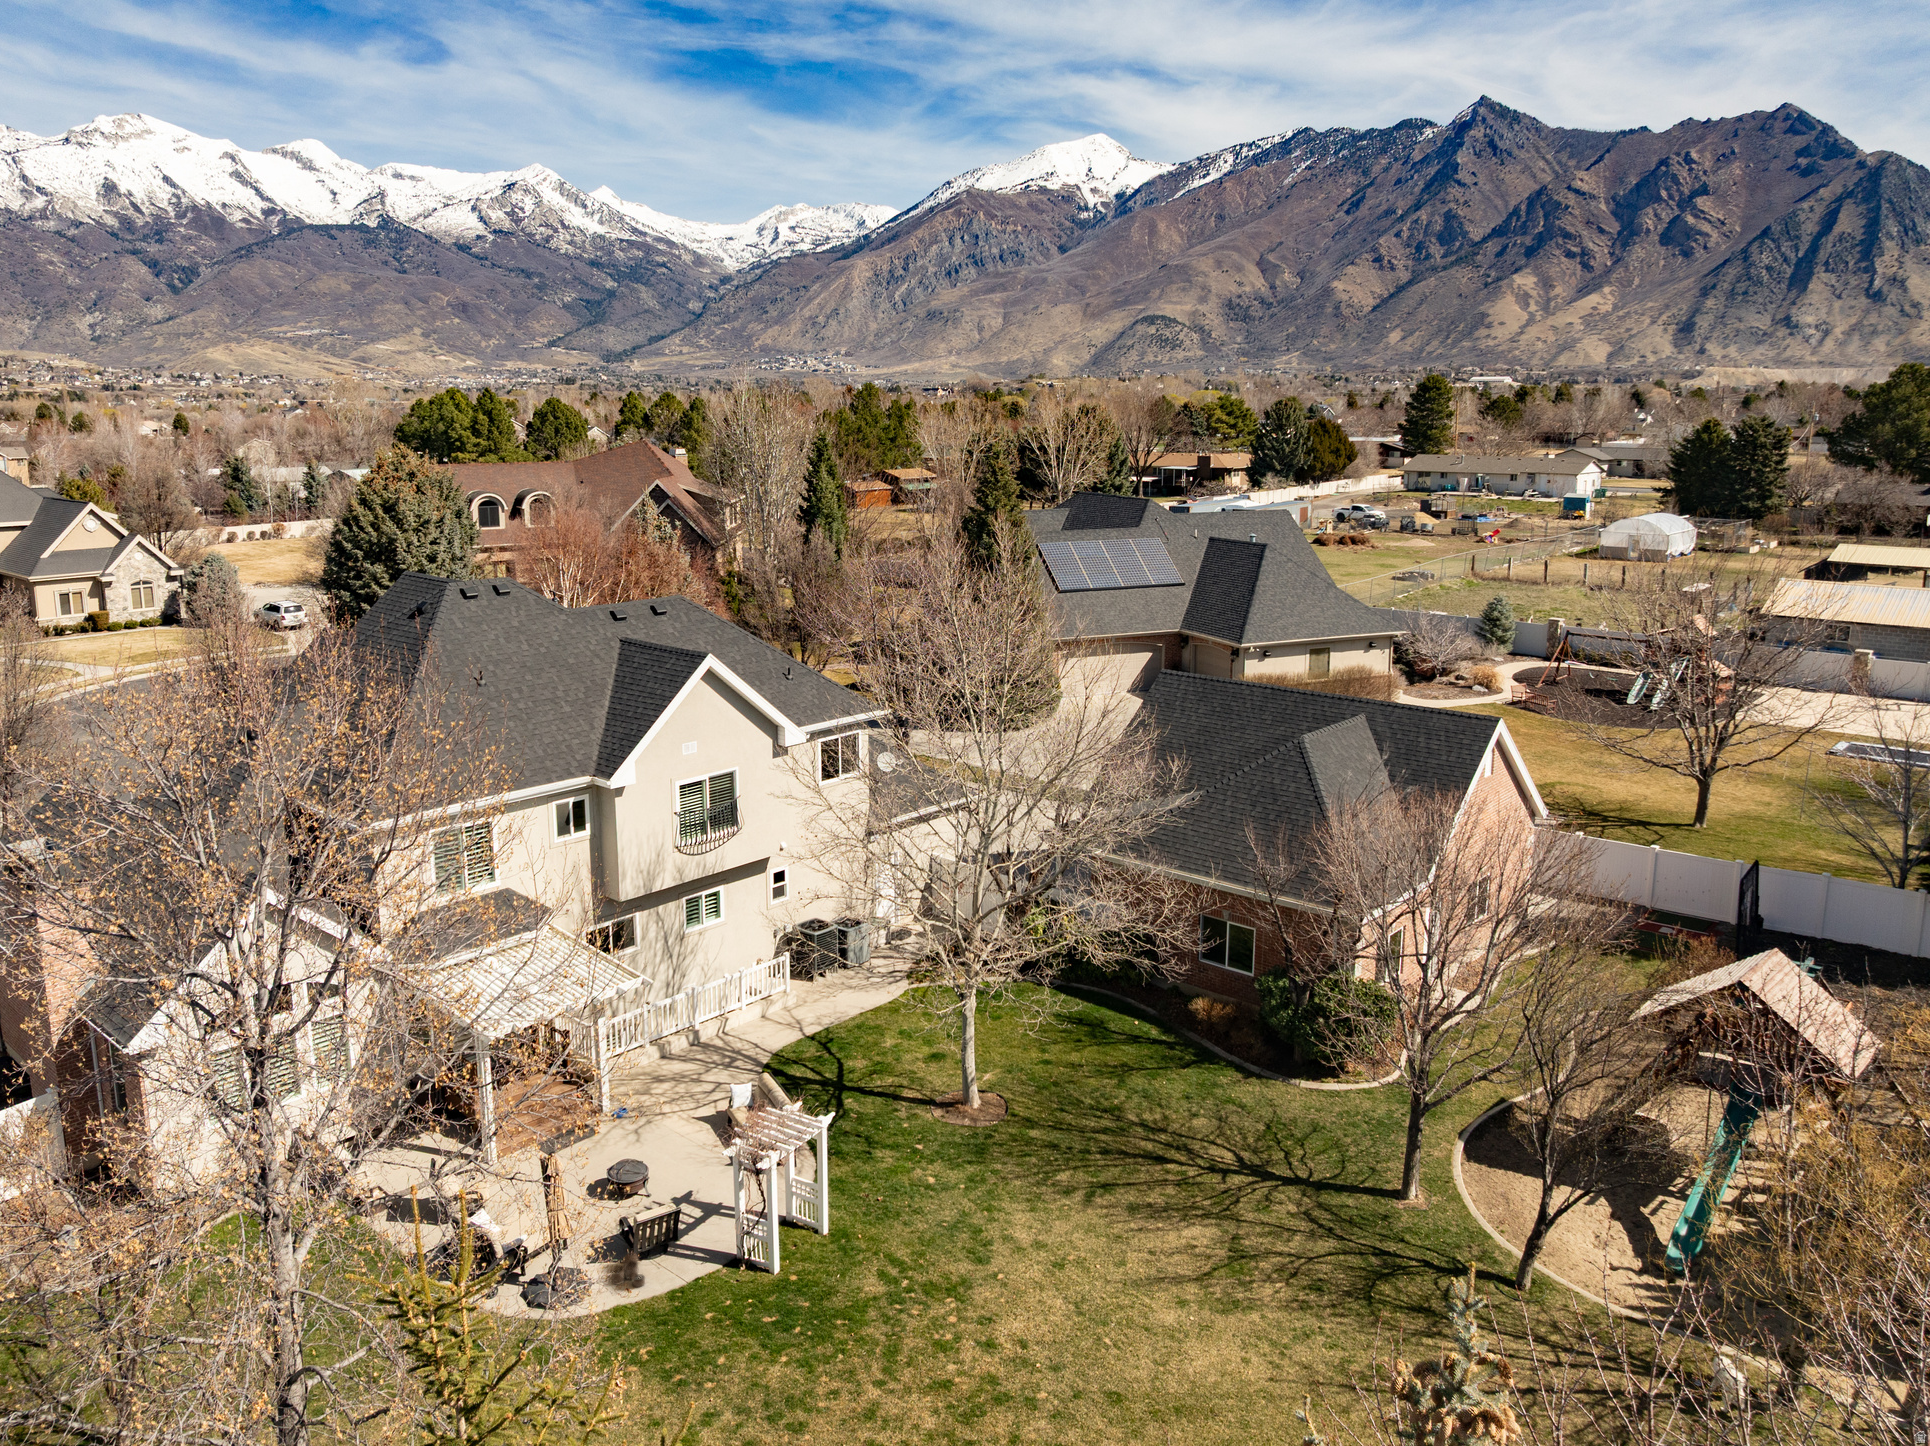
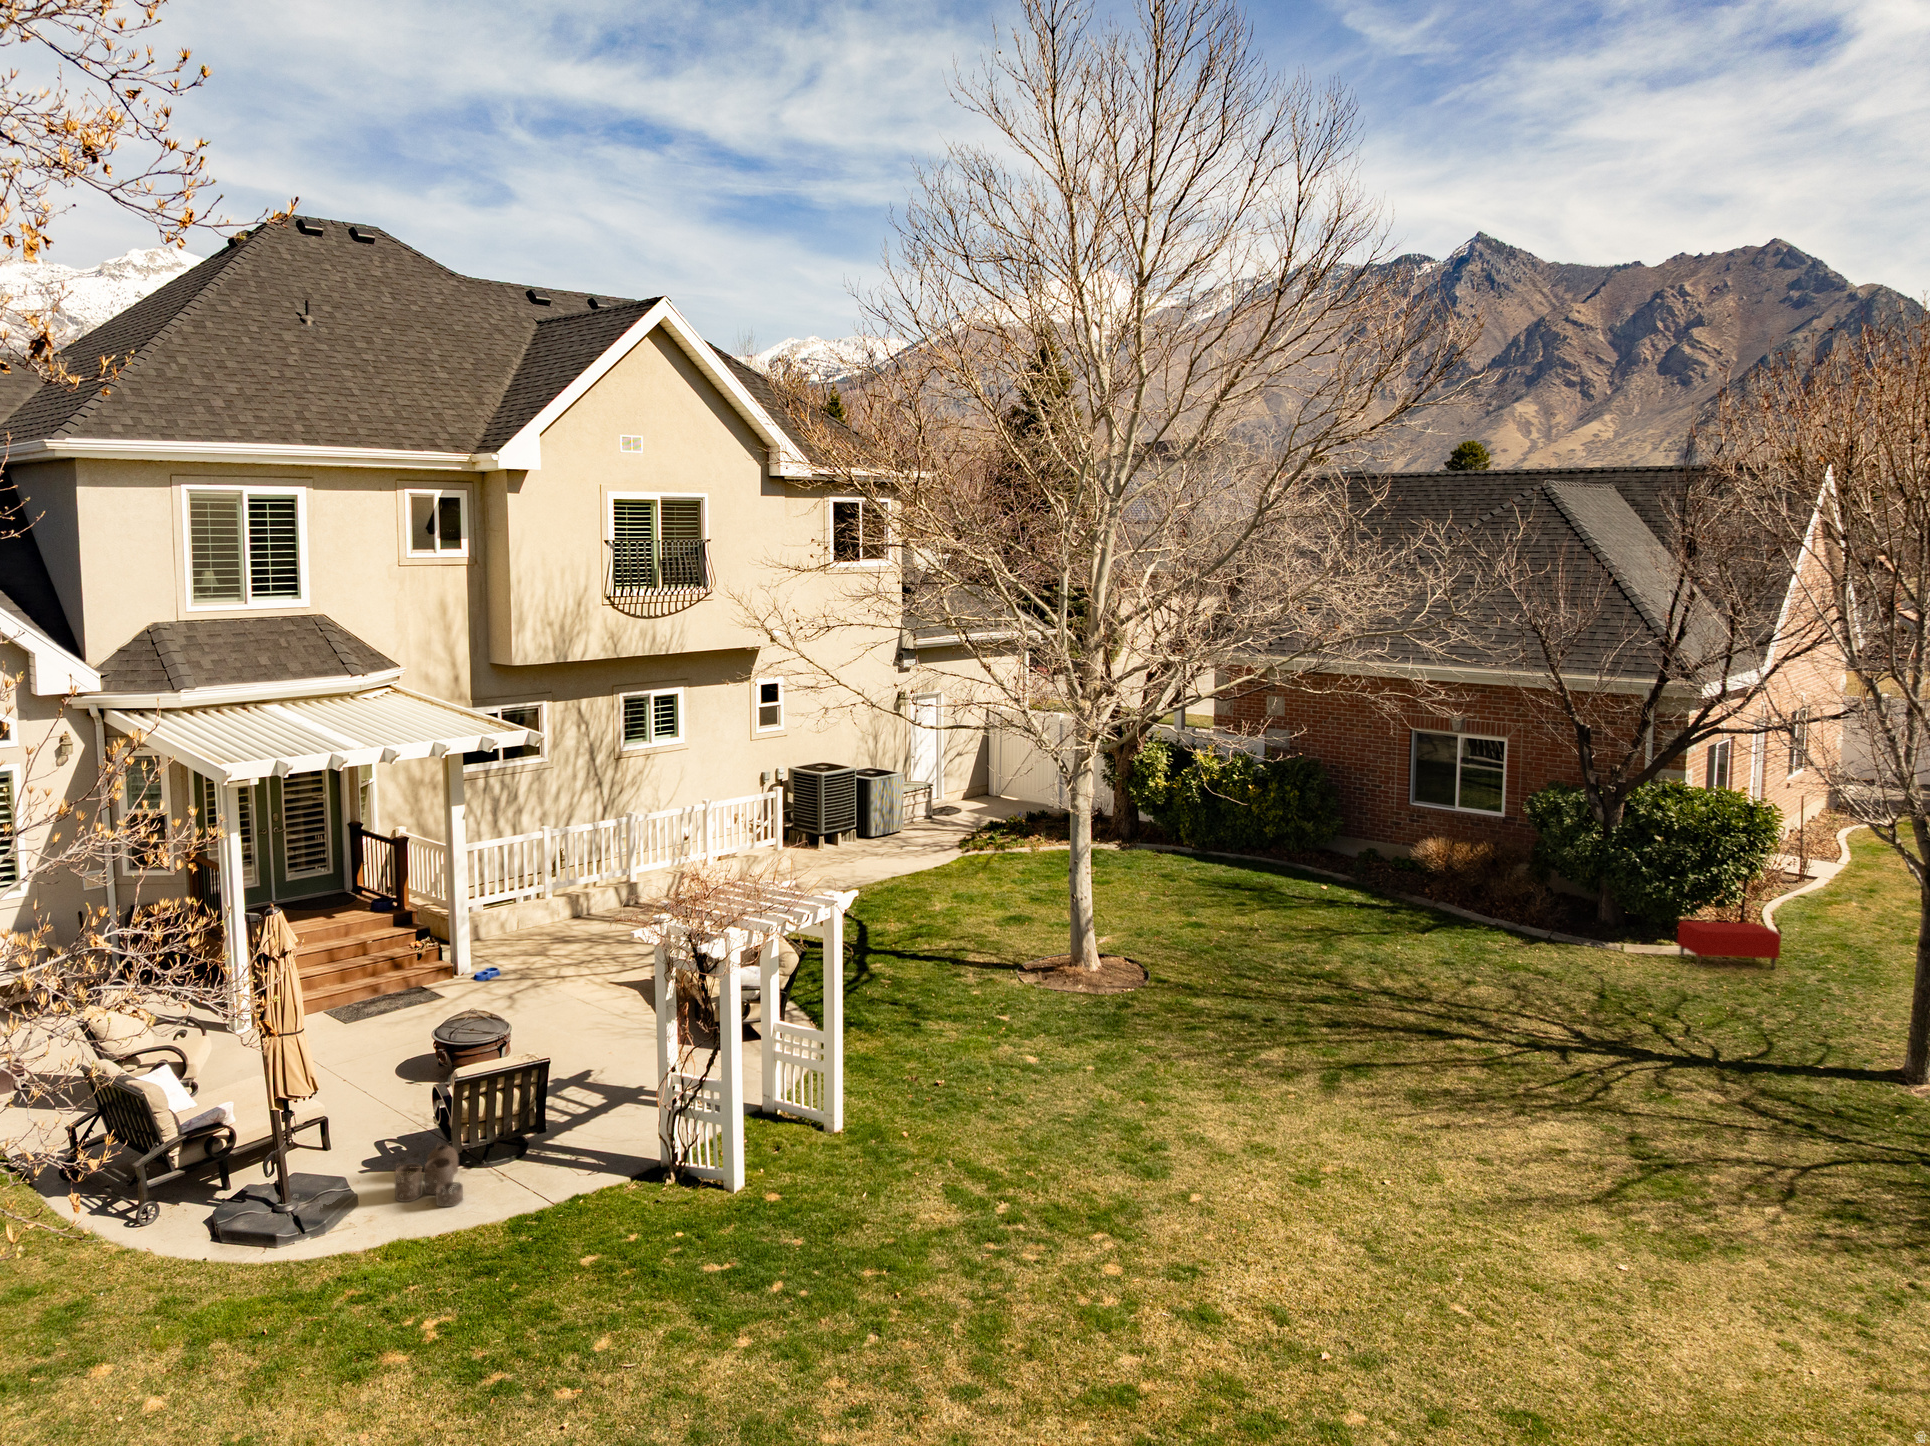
bench: none [1332,1065,1387,1097] -> present [1677,921,1781,969]

